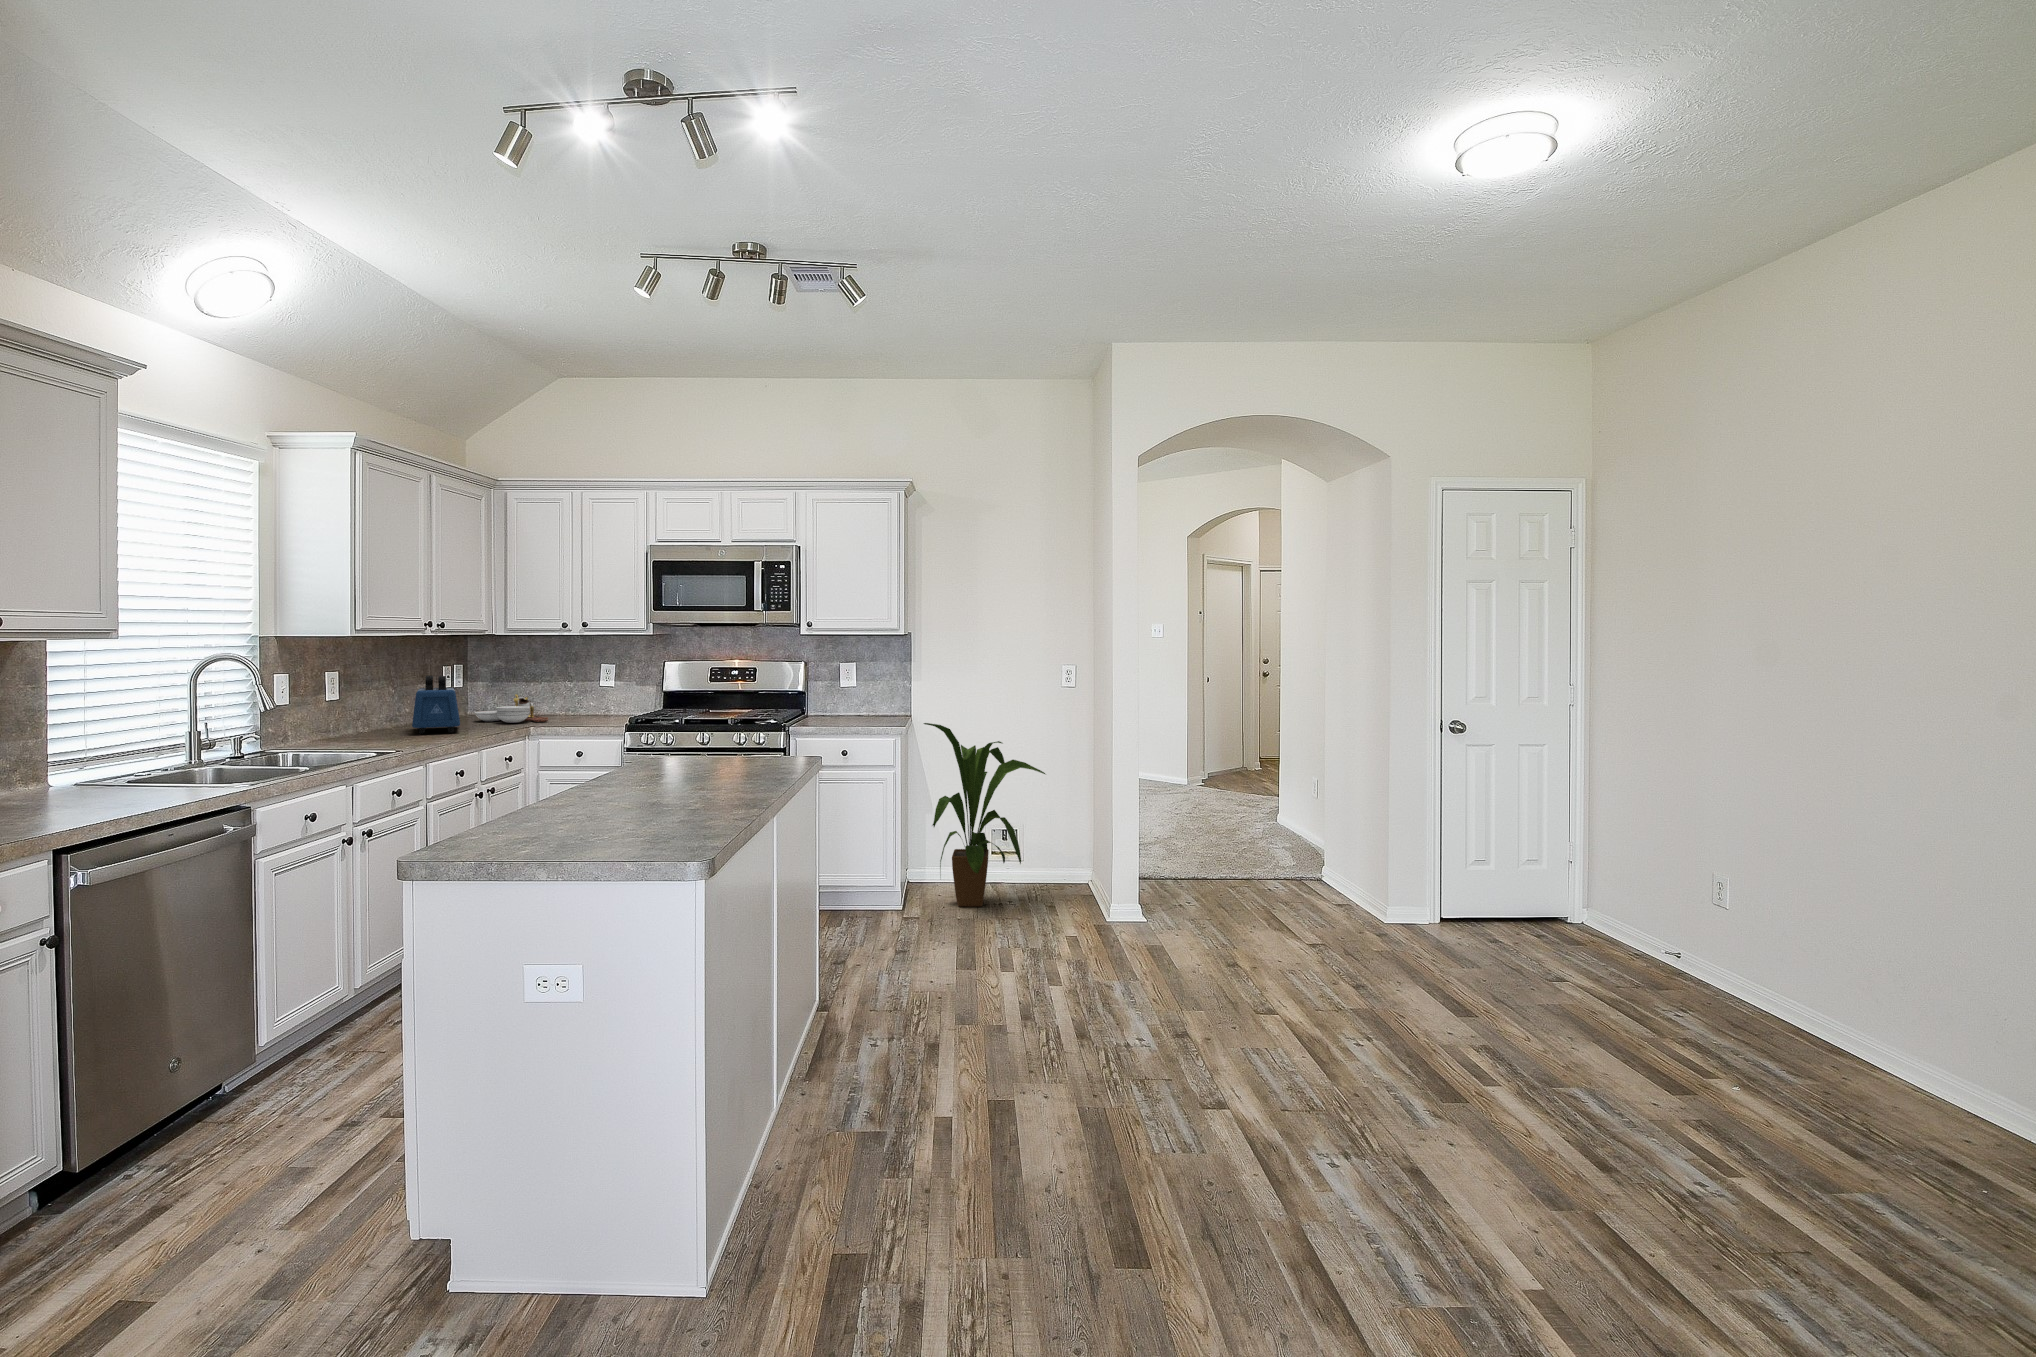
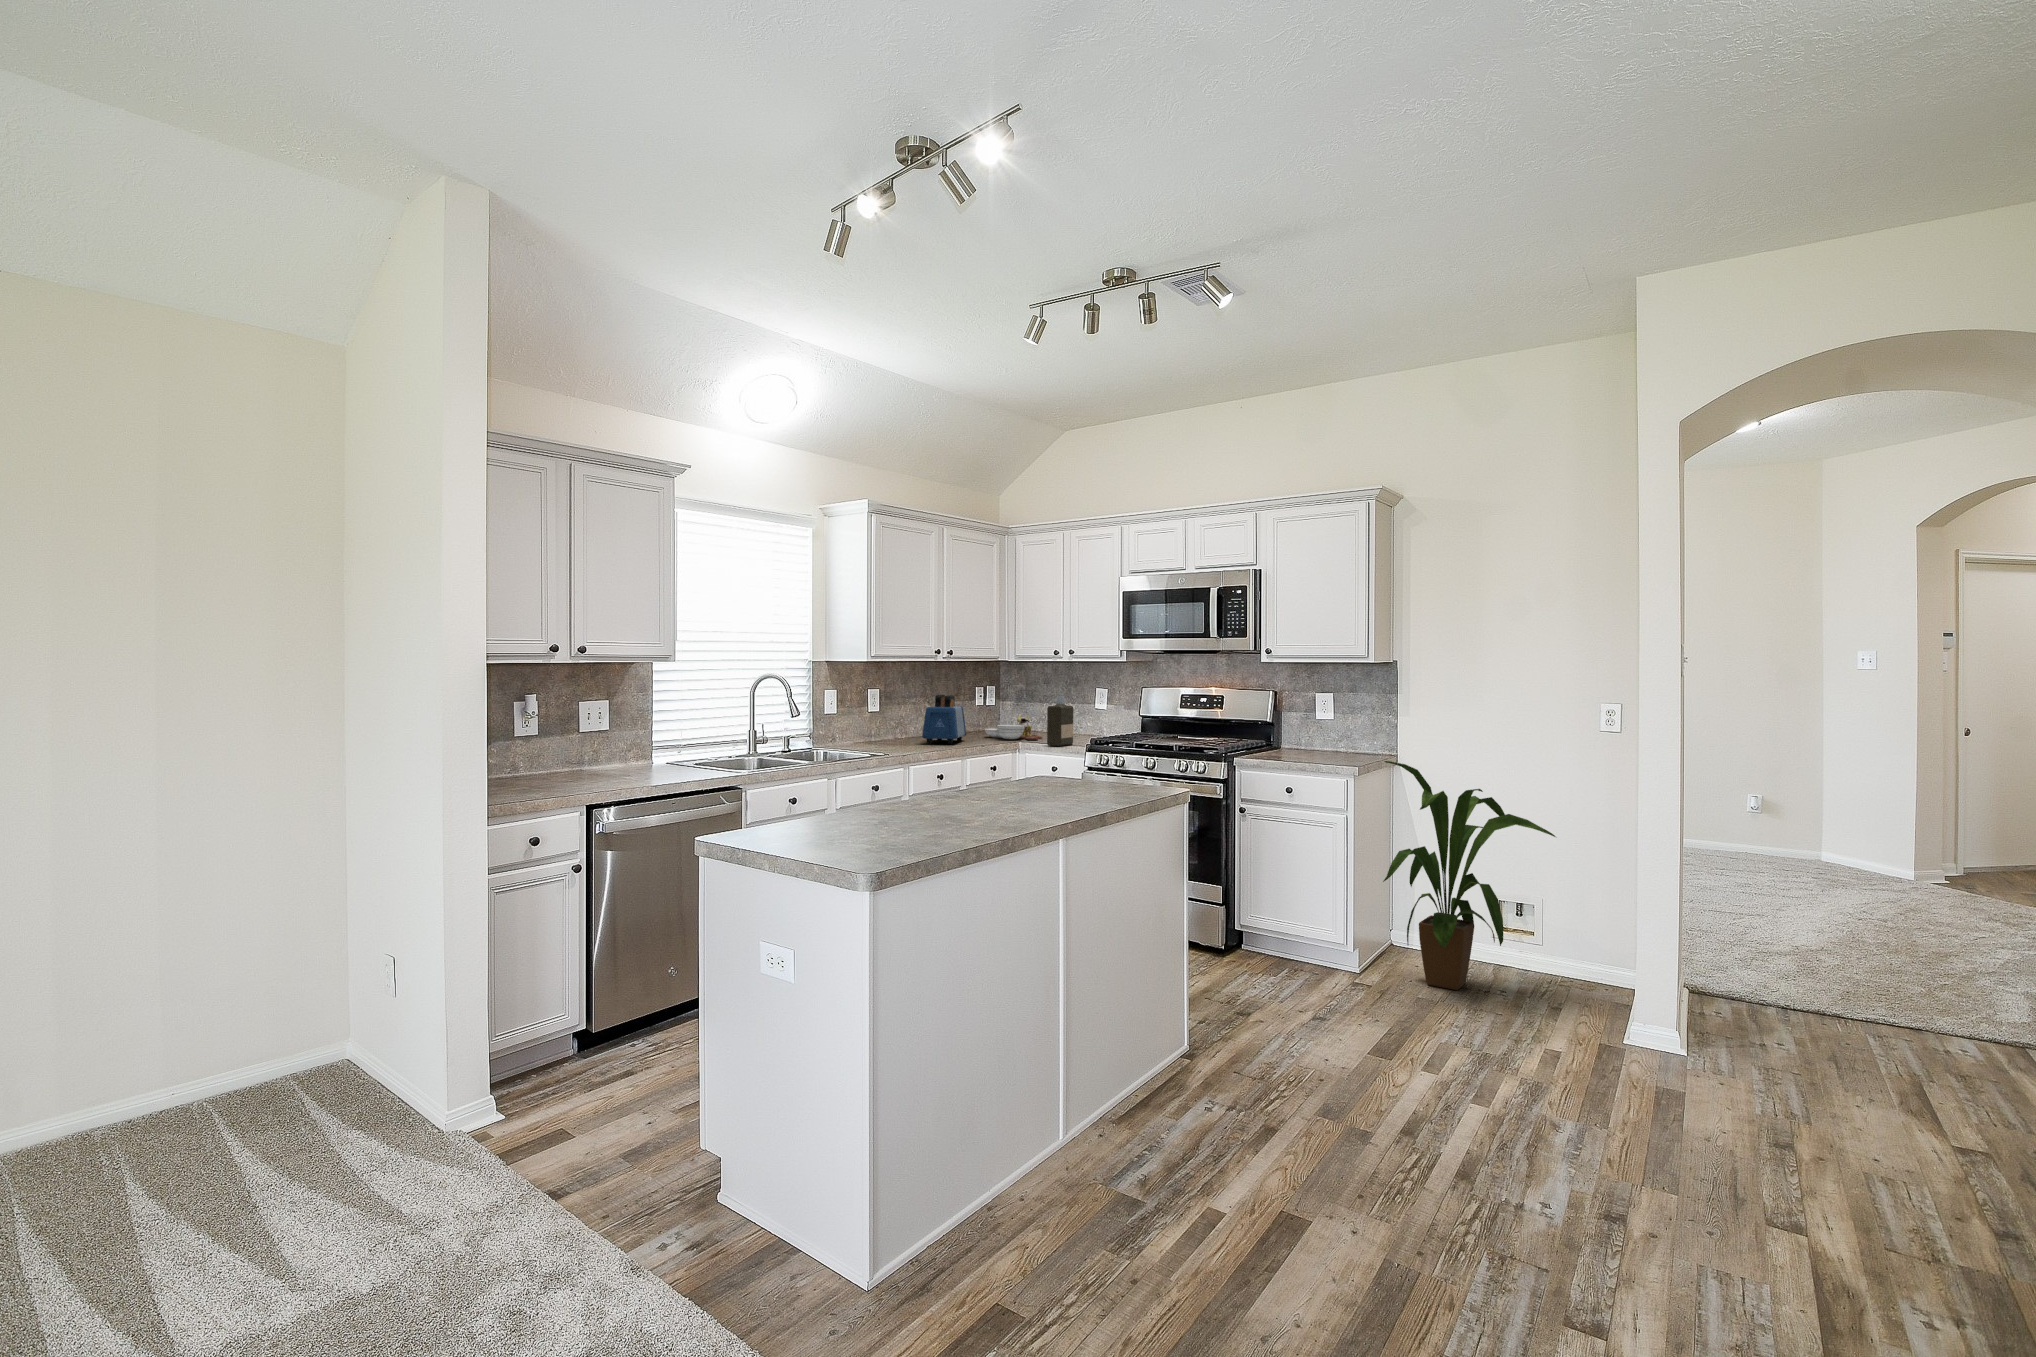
bottle: none [573,673,600,727] -> present [1047,696,1073,746]

